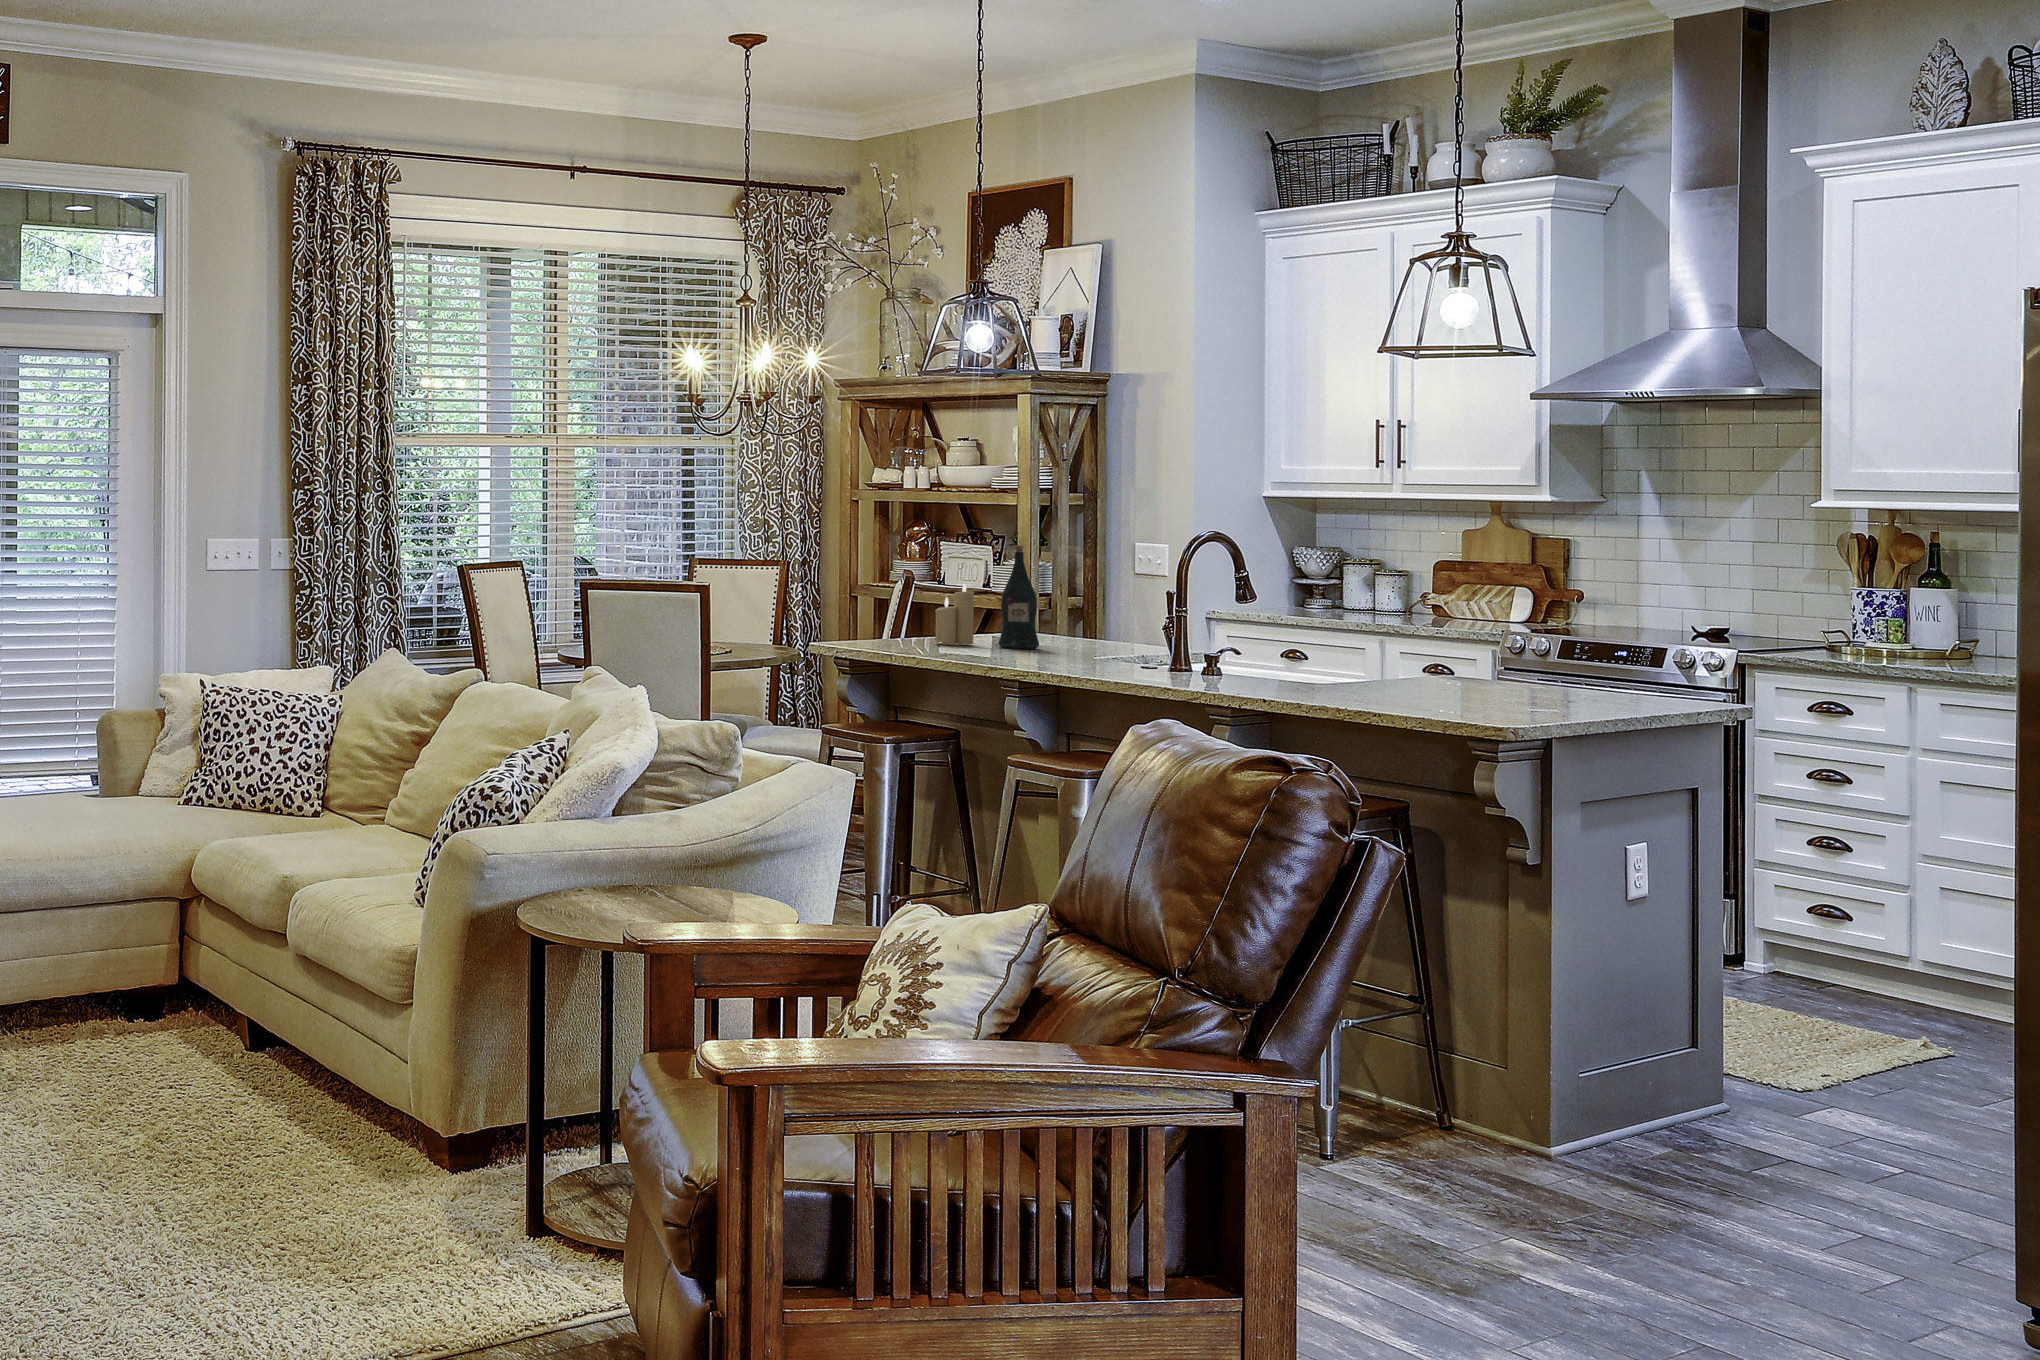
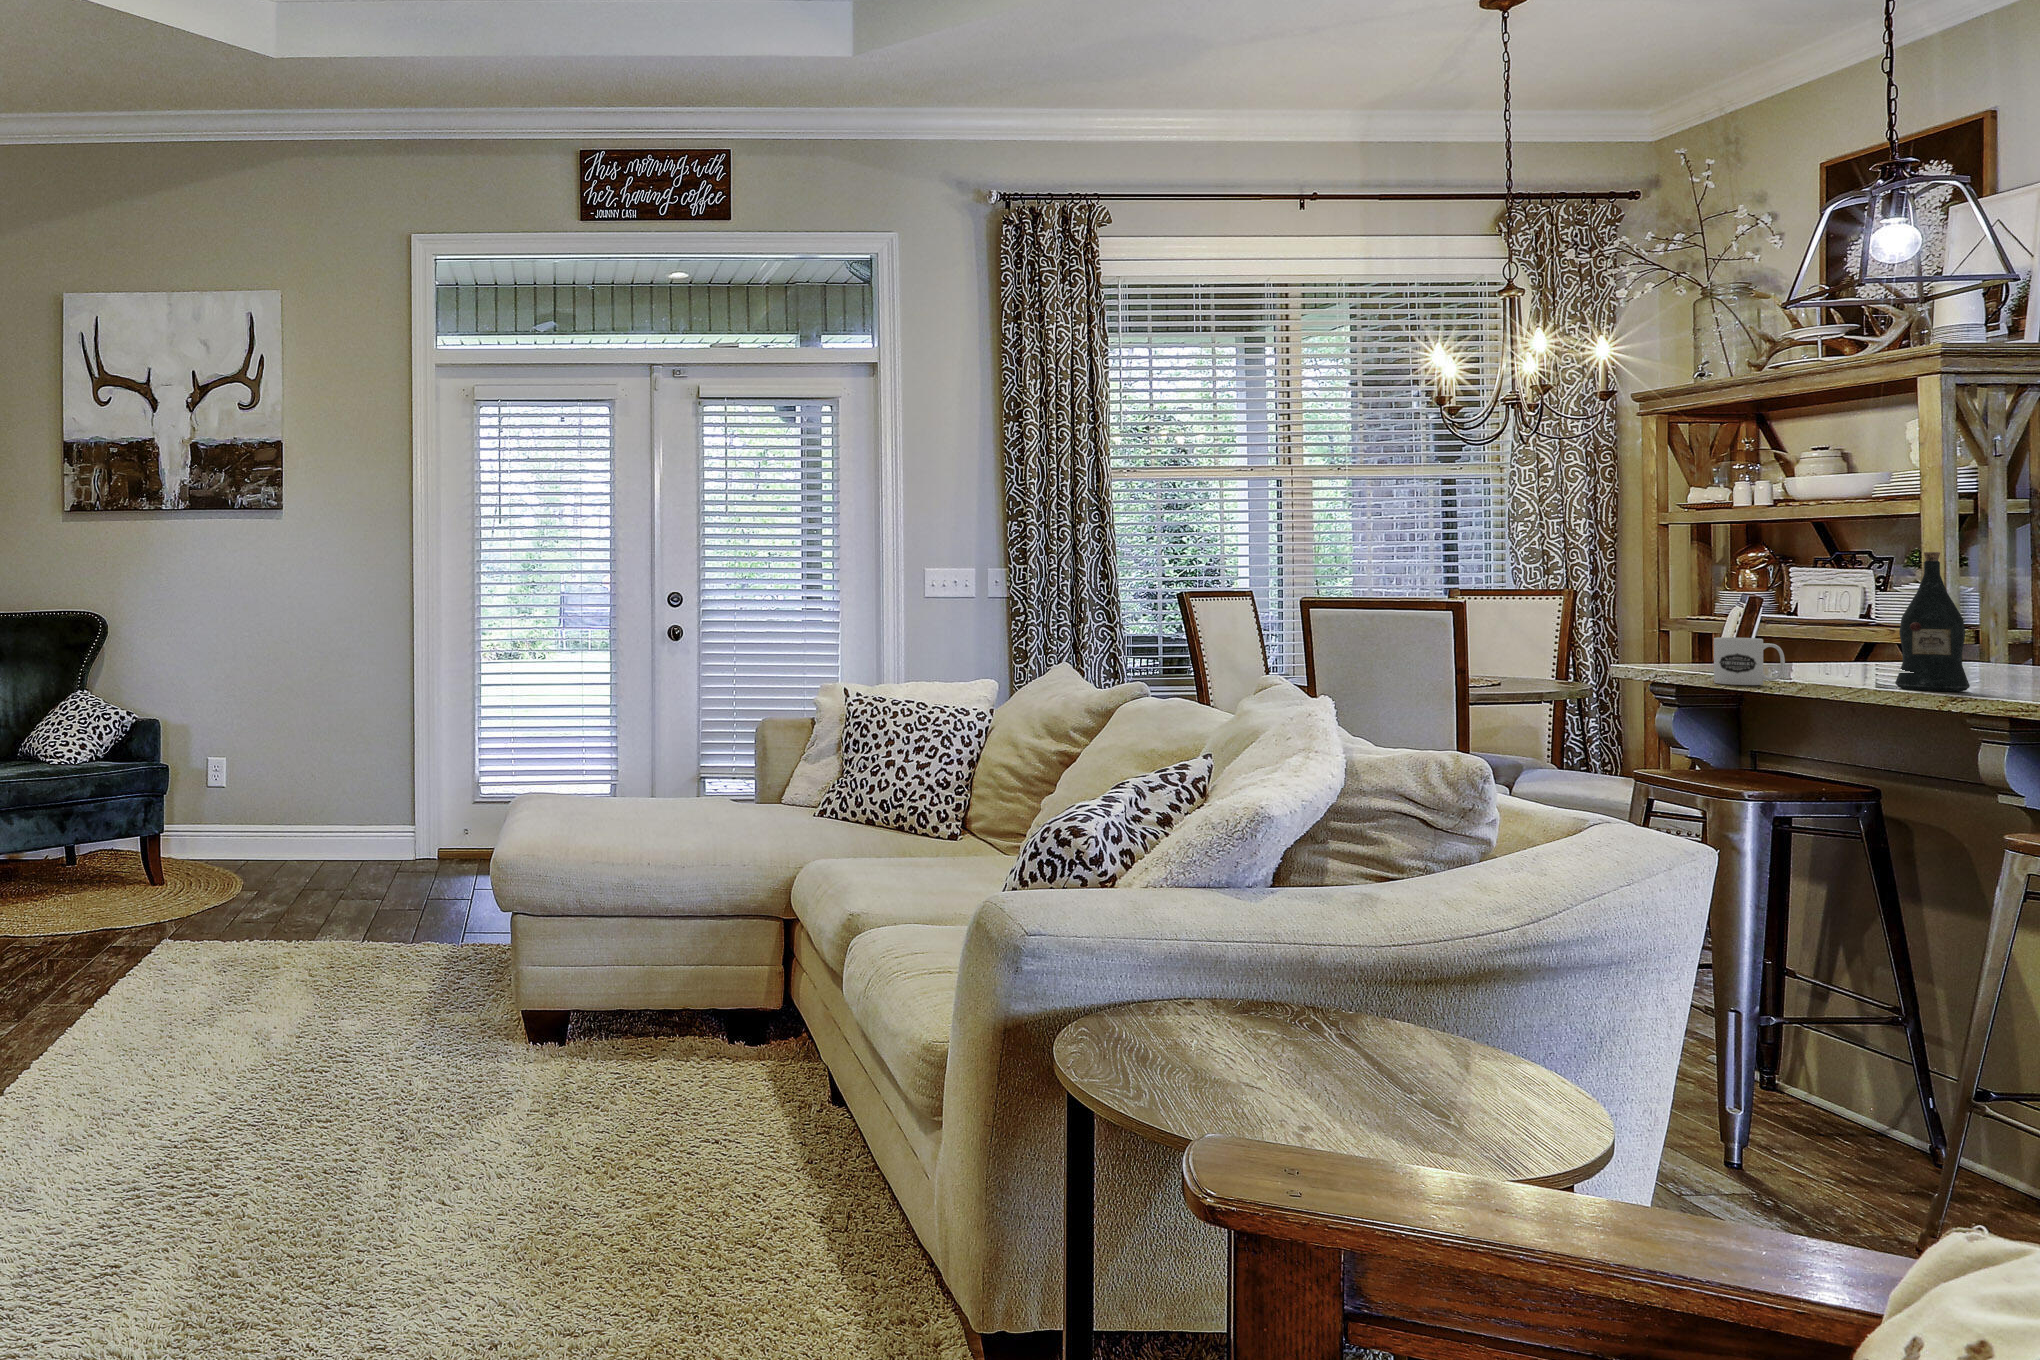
candle: present [935,584,974,645] -> none [1786,605,1852,683]
mug: none [892,612,935,649] -> present [1714,637,1785,685]

